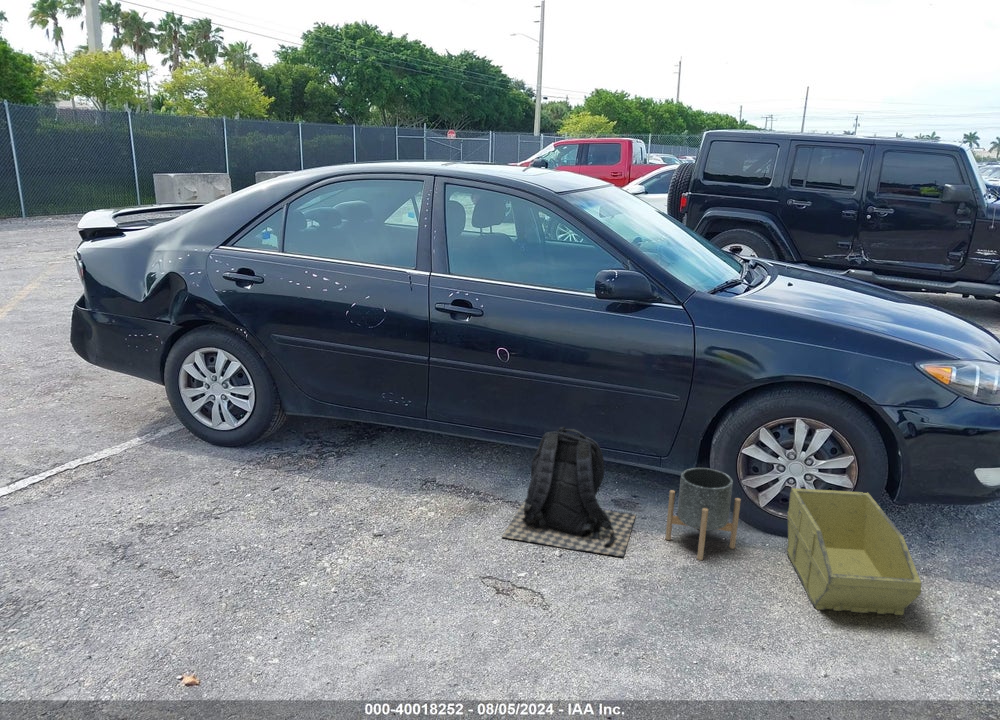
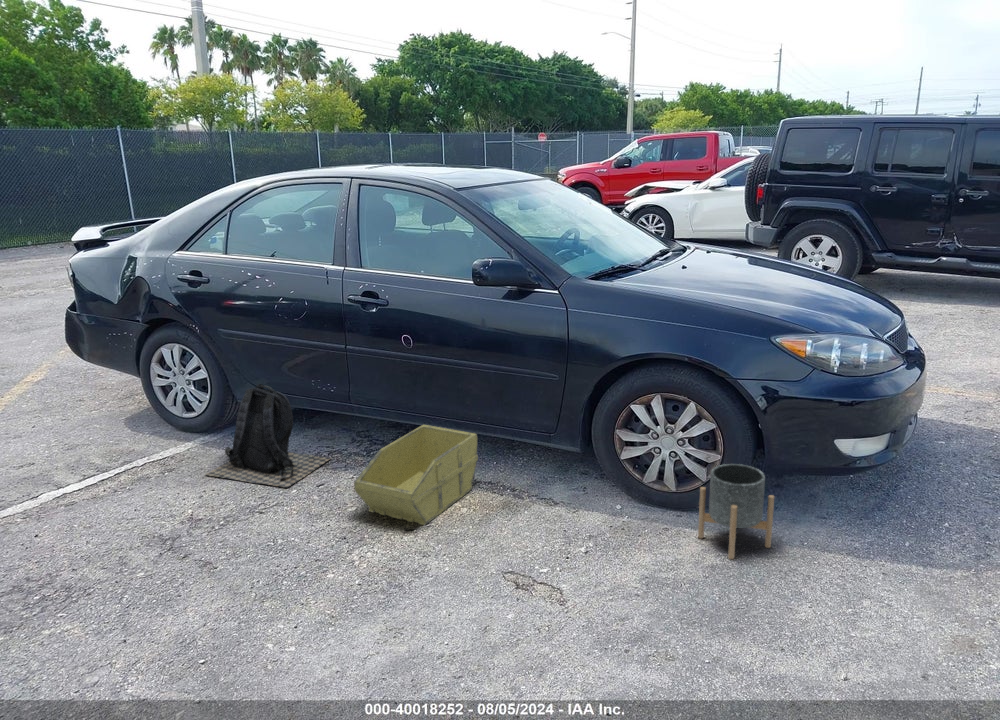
backpack: present [503,427,635,556] -> present [206,384,331,487]
storage bin: present [786,488,921,615] -> present [354,425,478,525]

